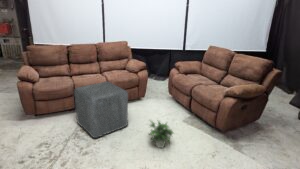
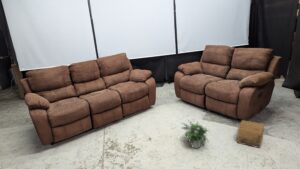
ottoman: present [74,82,128,138] -> none [97,94,155,153]
cardboard box: none [202,130,235,162] -> present [237,120,264,148]

